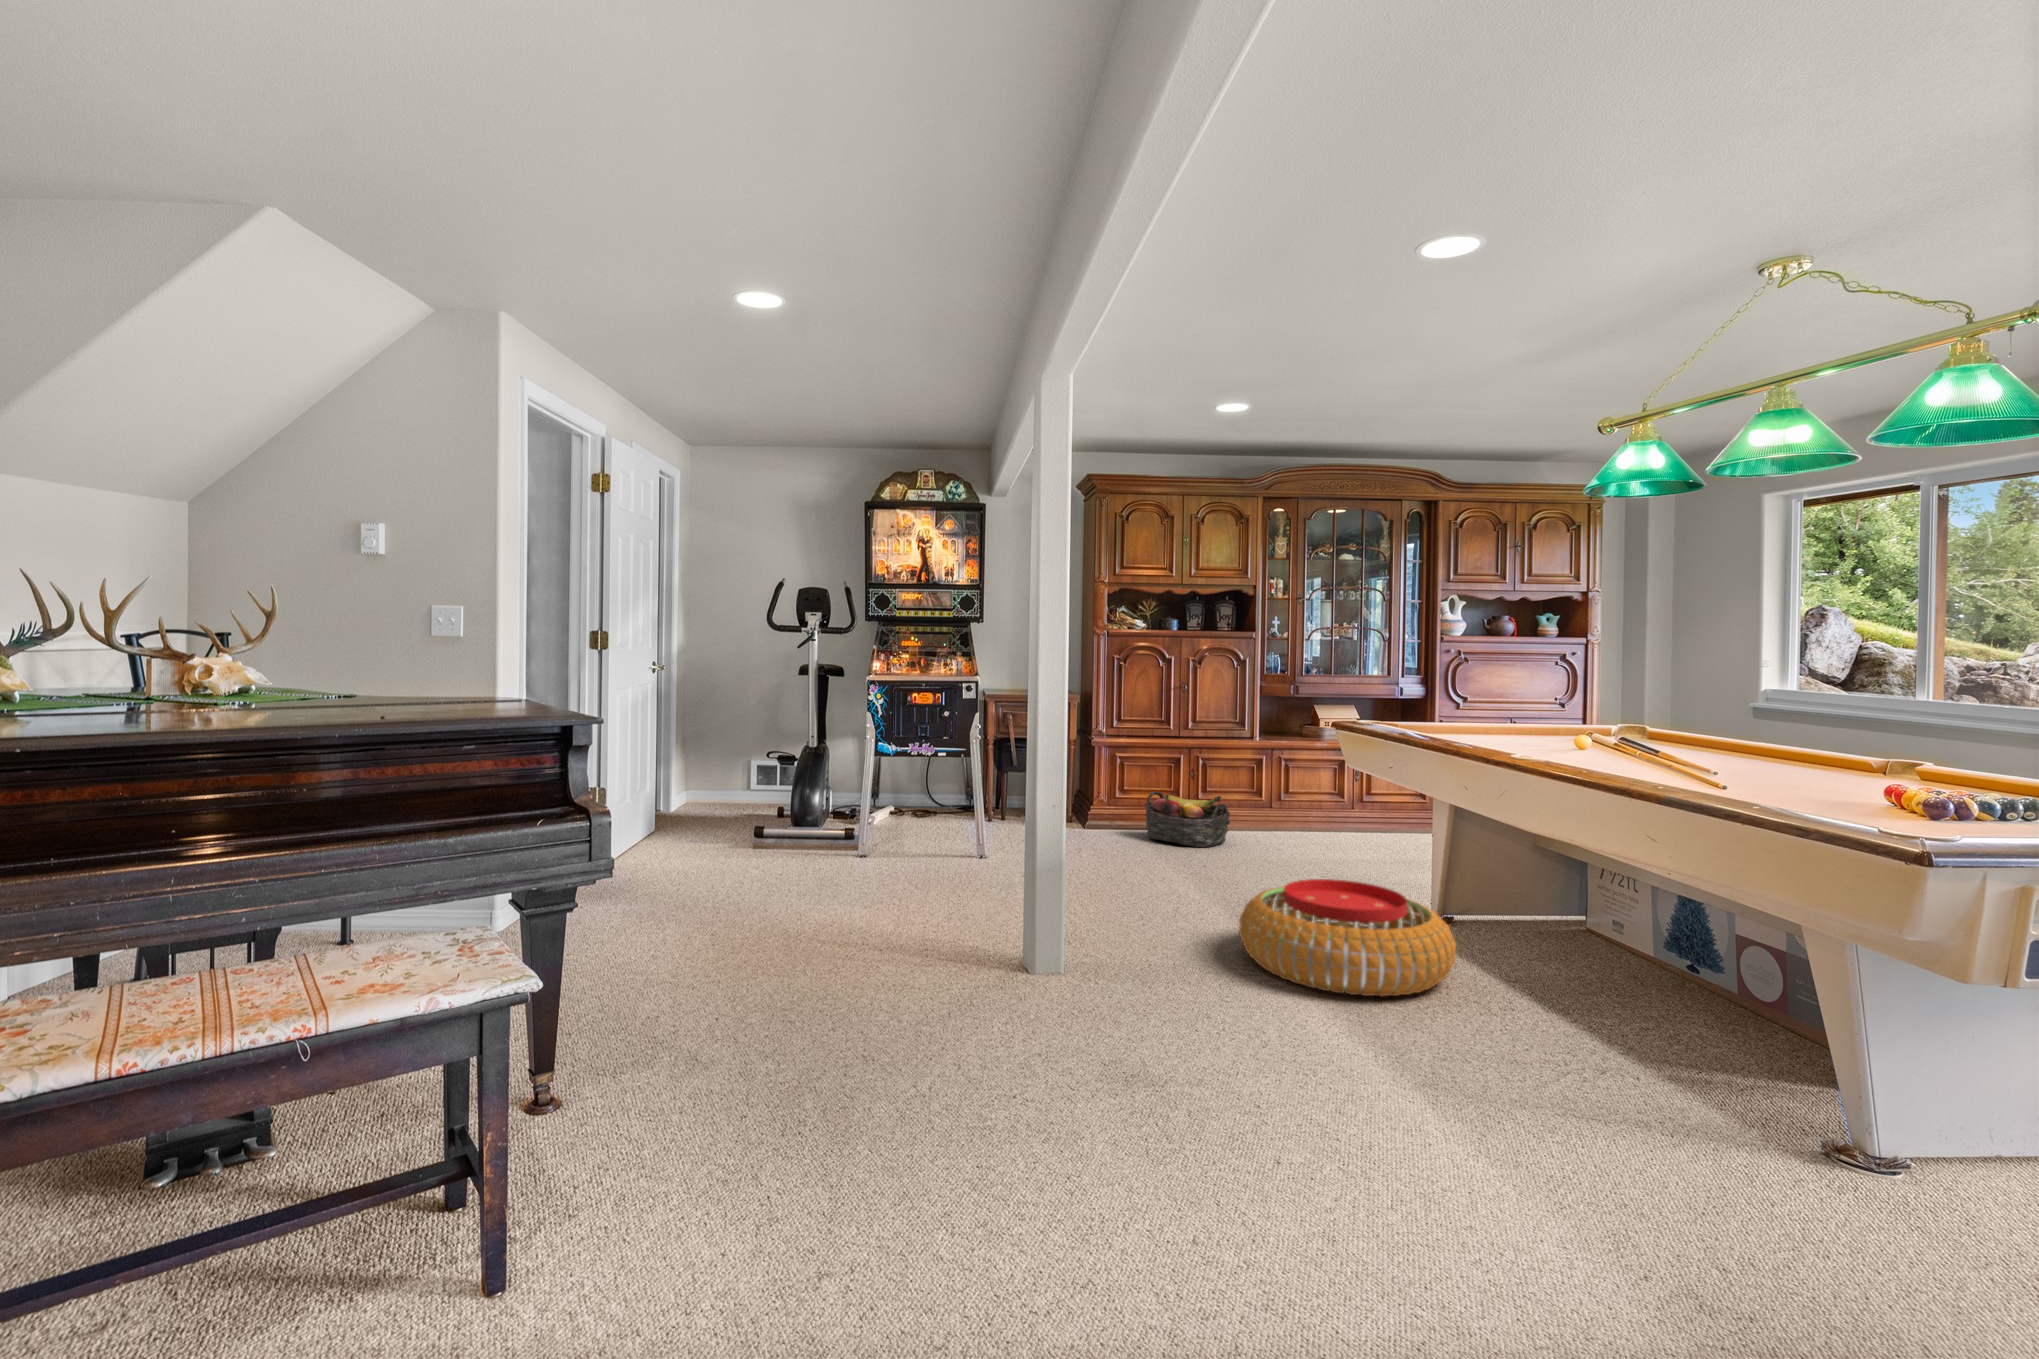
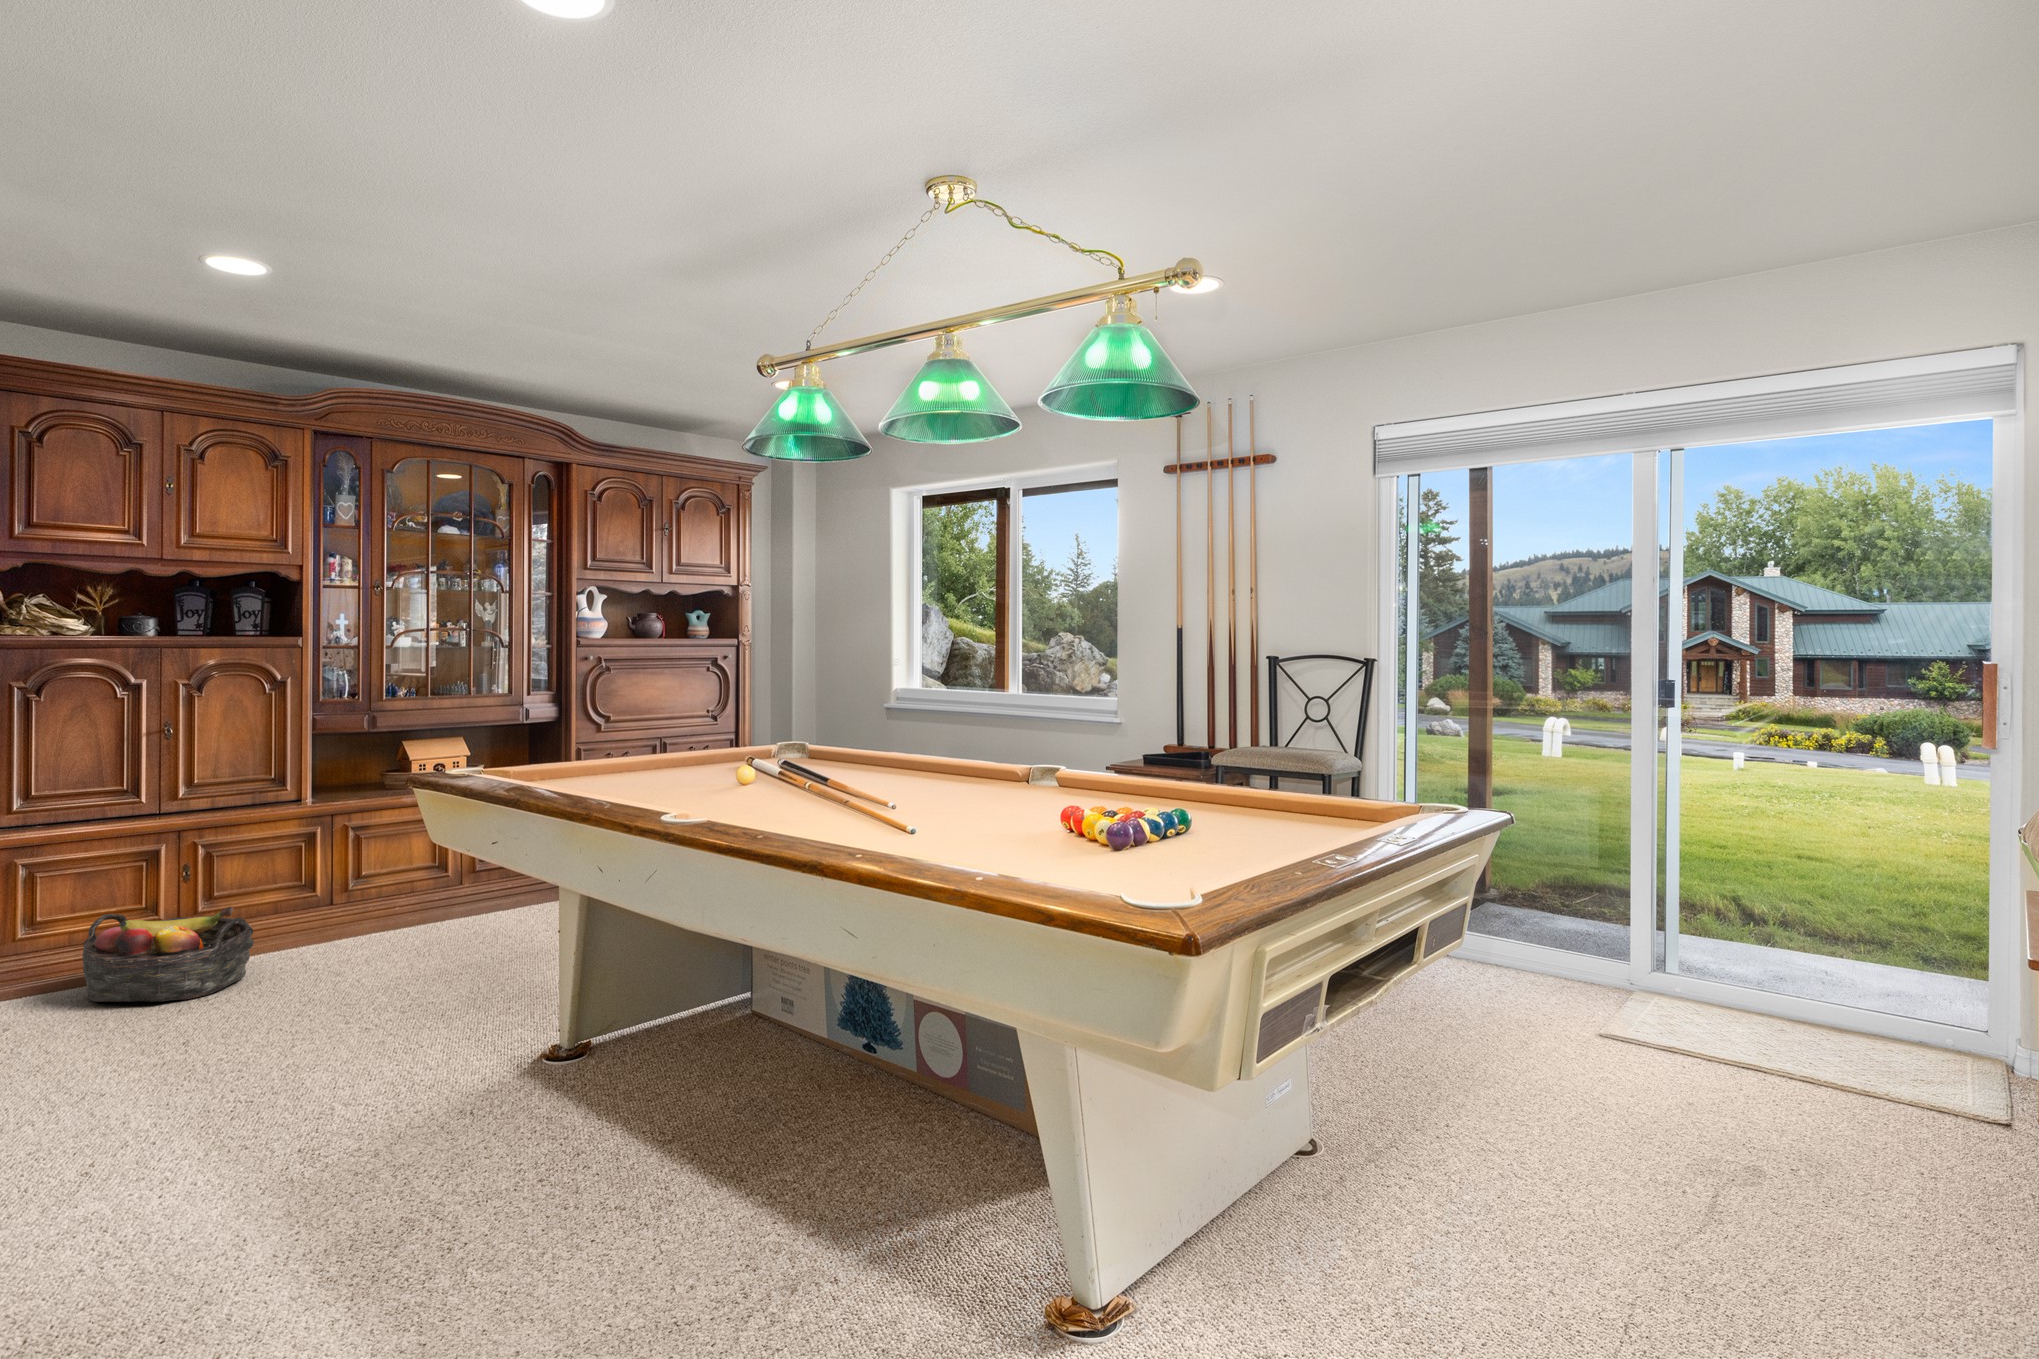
pouf: present [1239,879,1456,996] -> none [192,1044,585,1290]

